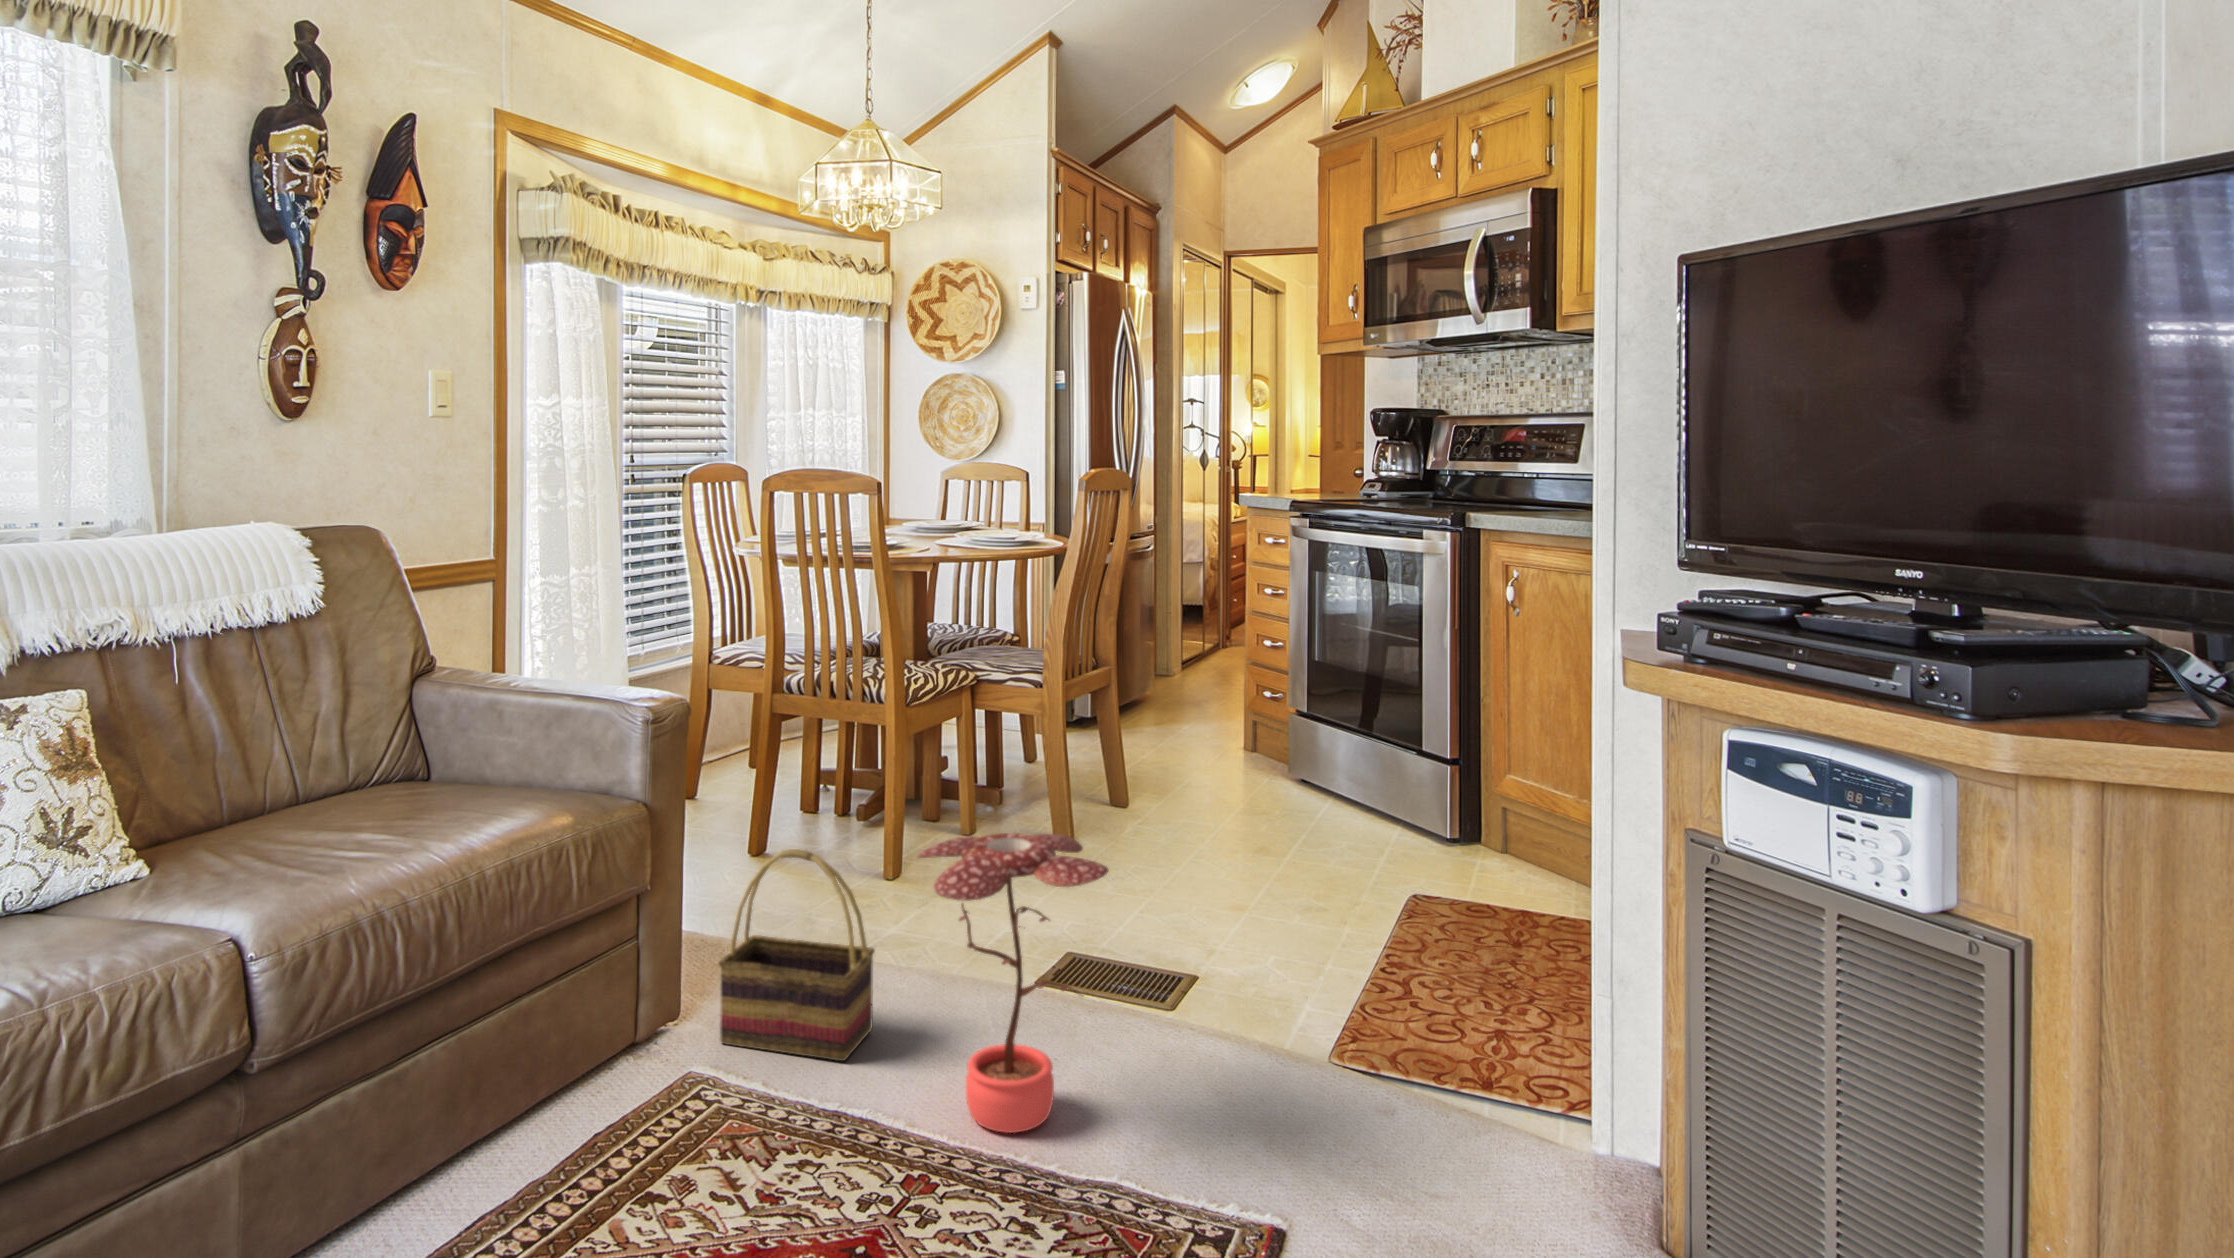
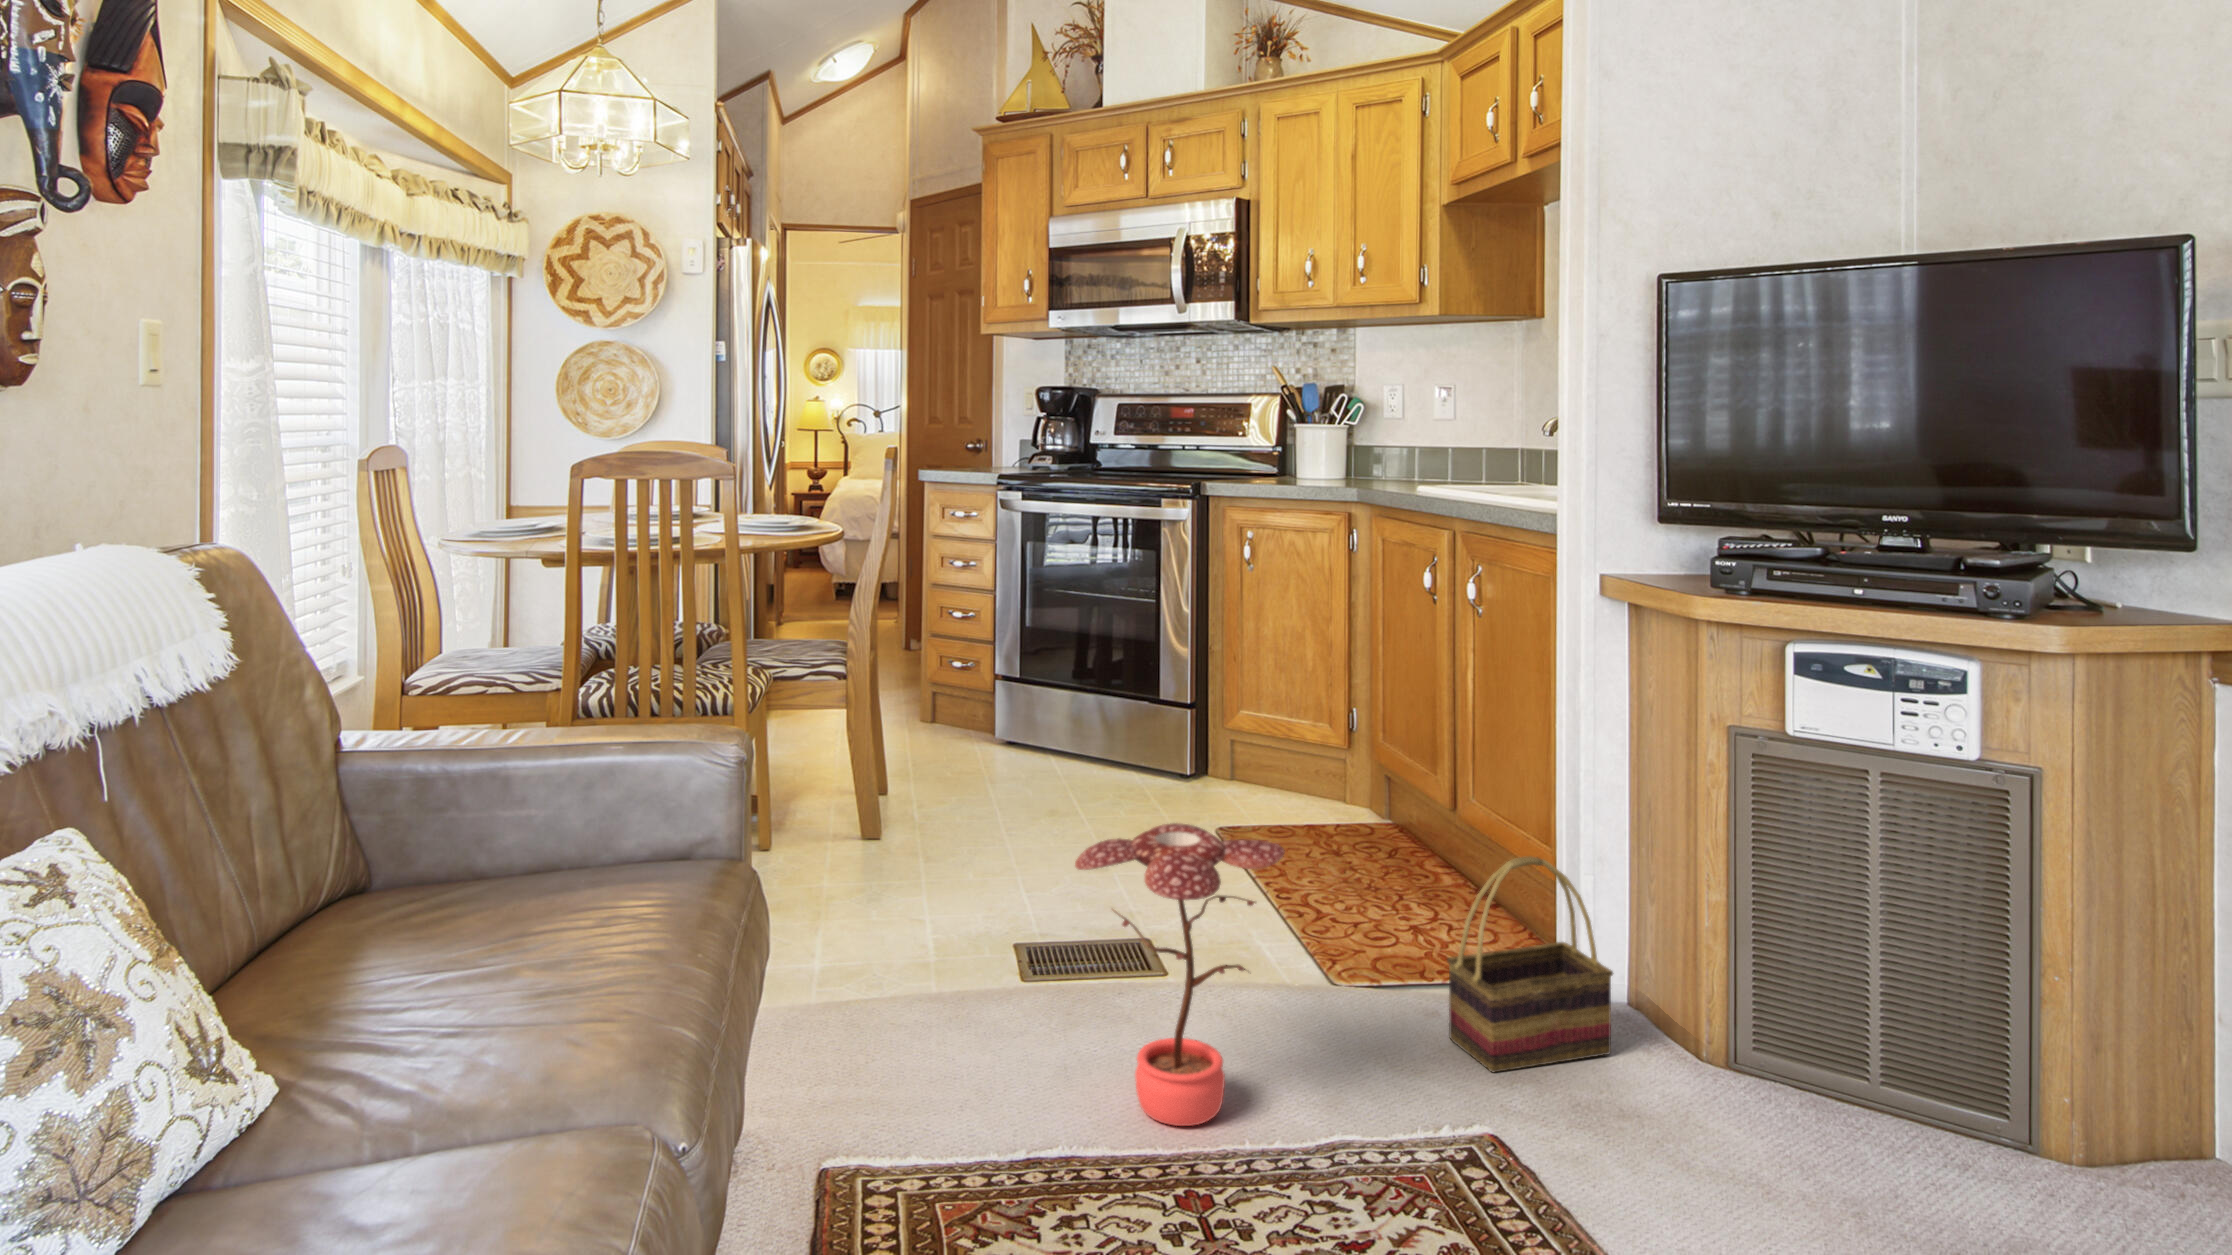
basket: present [719,849,875,1061] -> present [1447,856,1613,1072]

